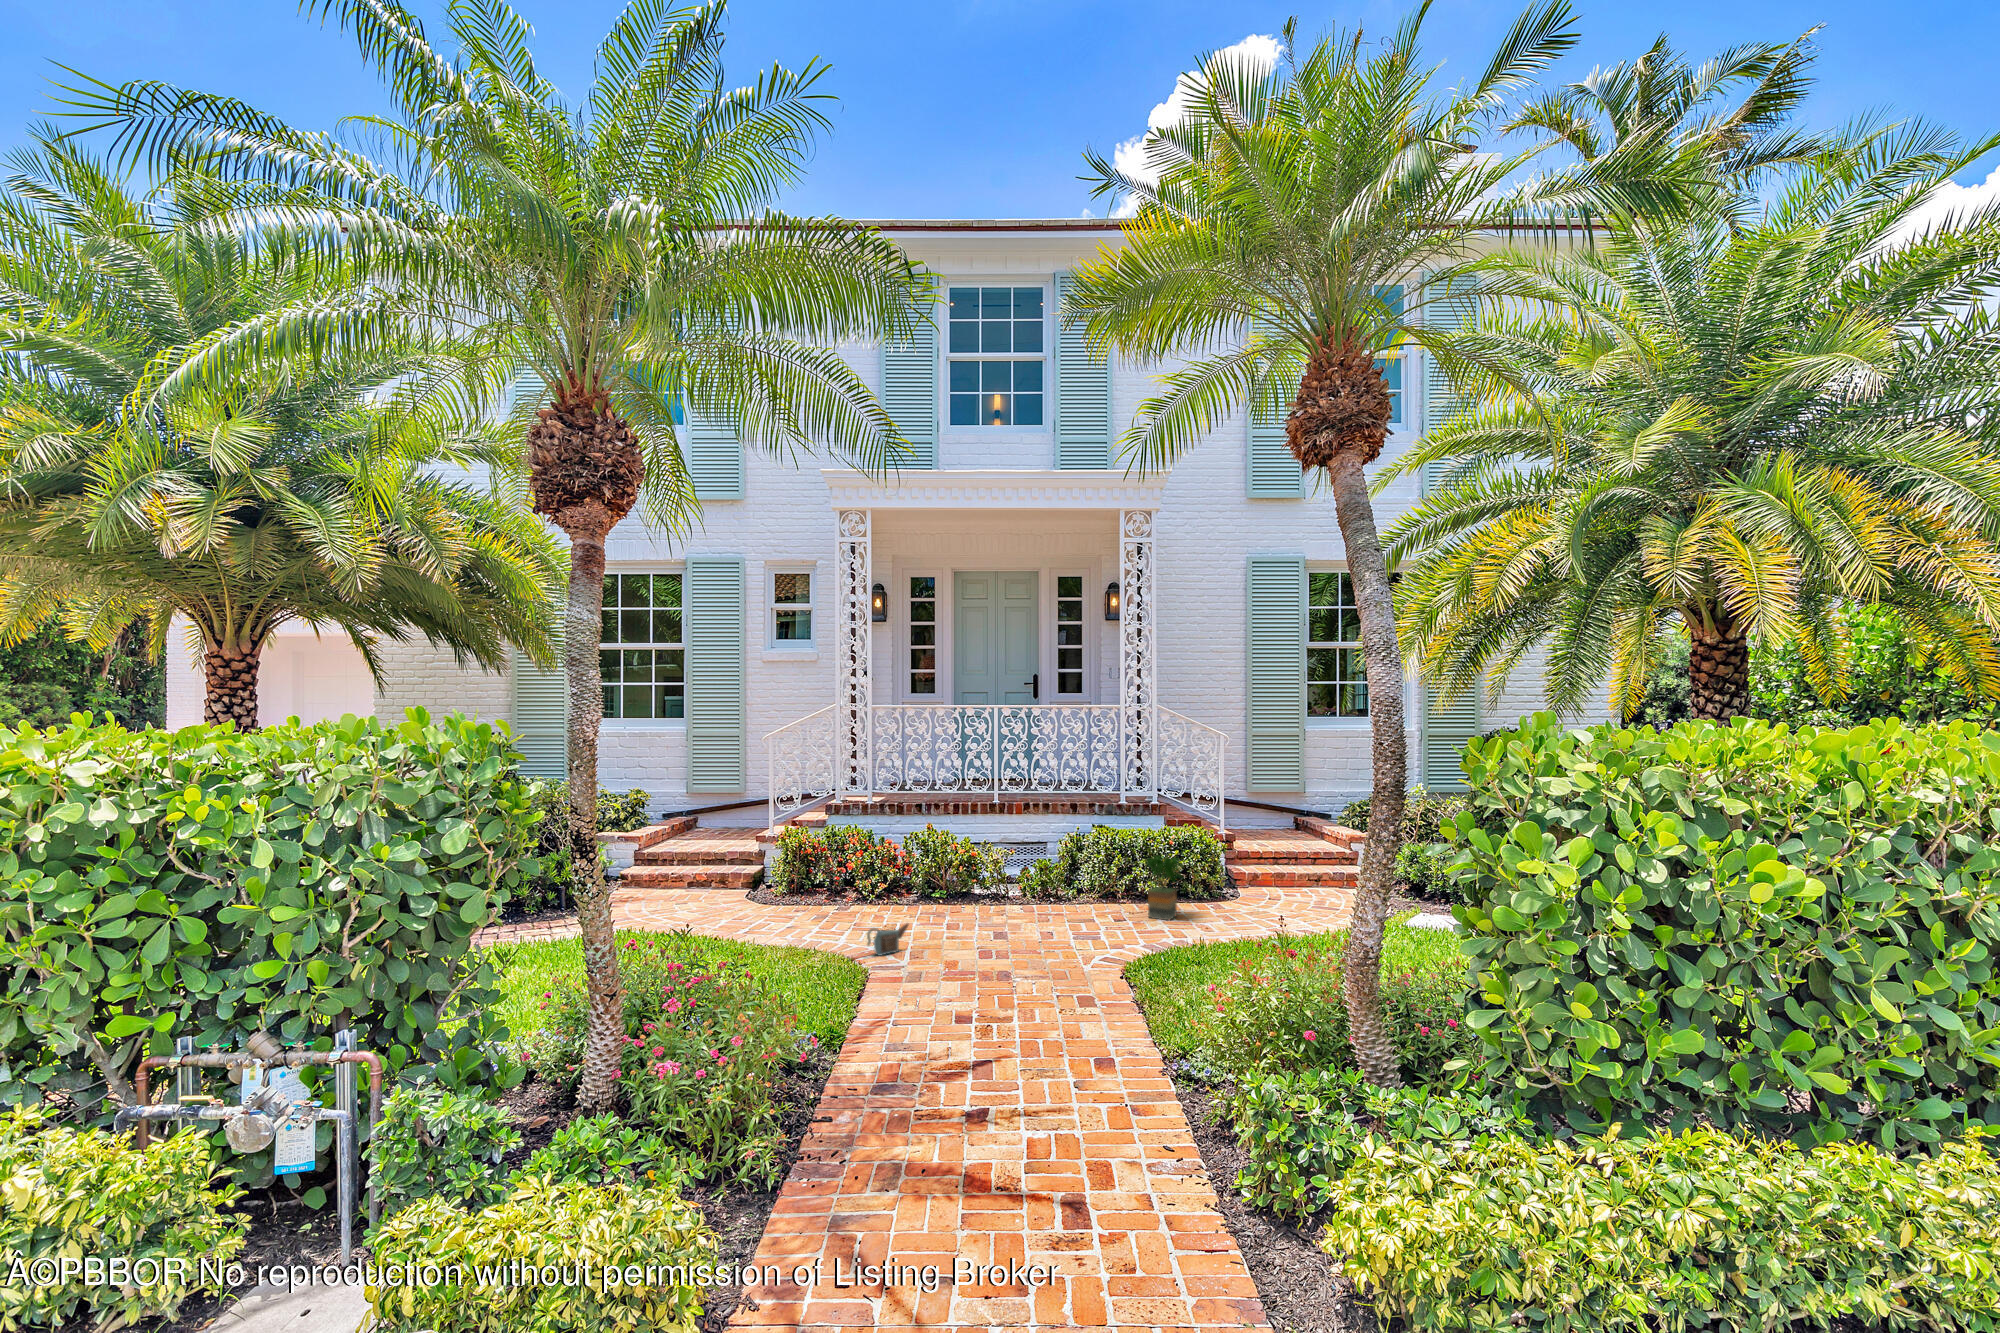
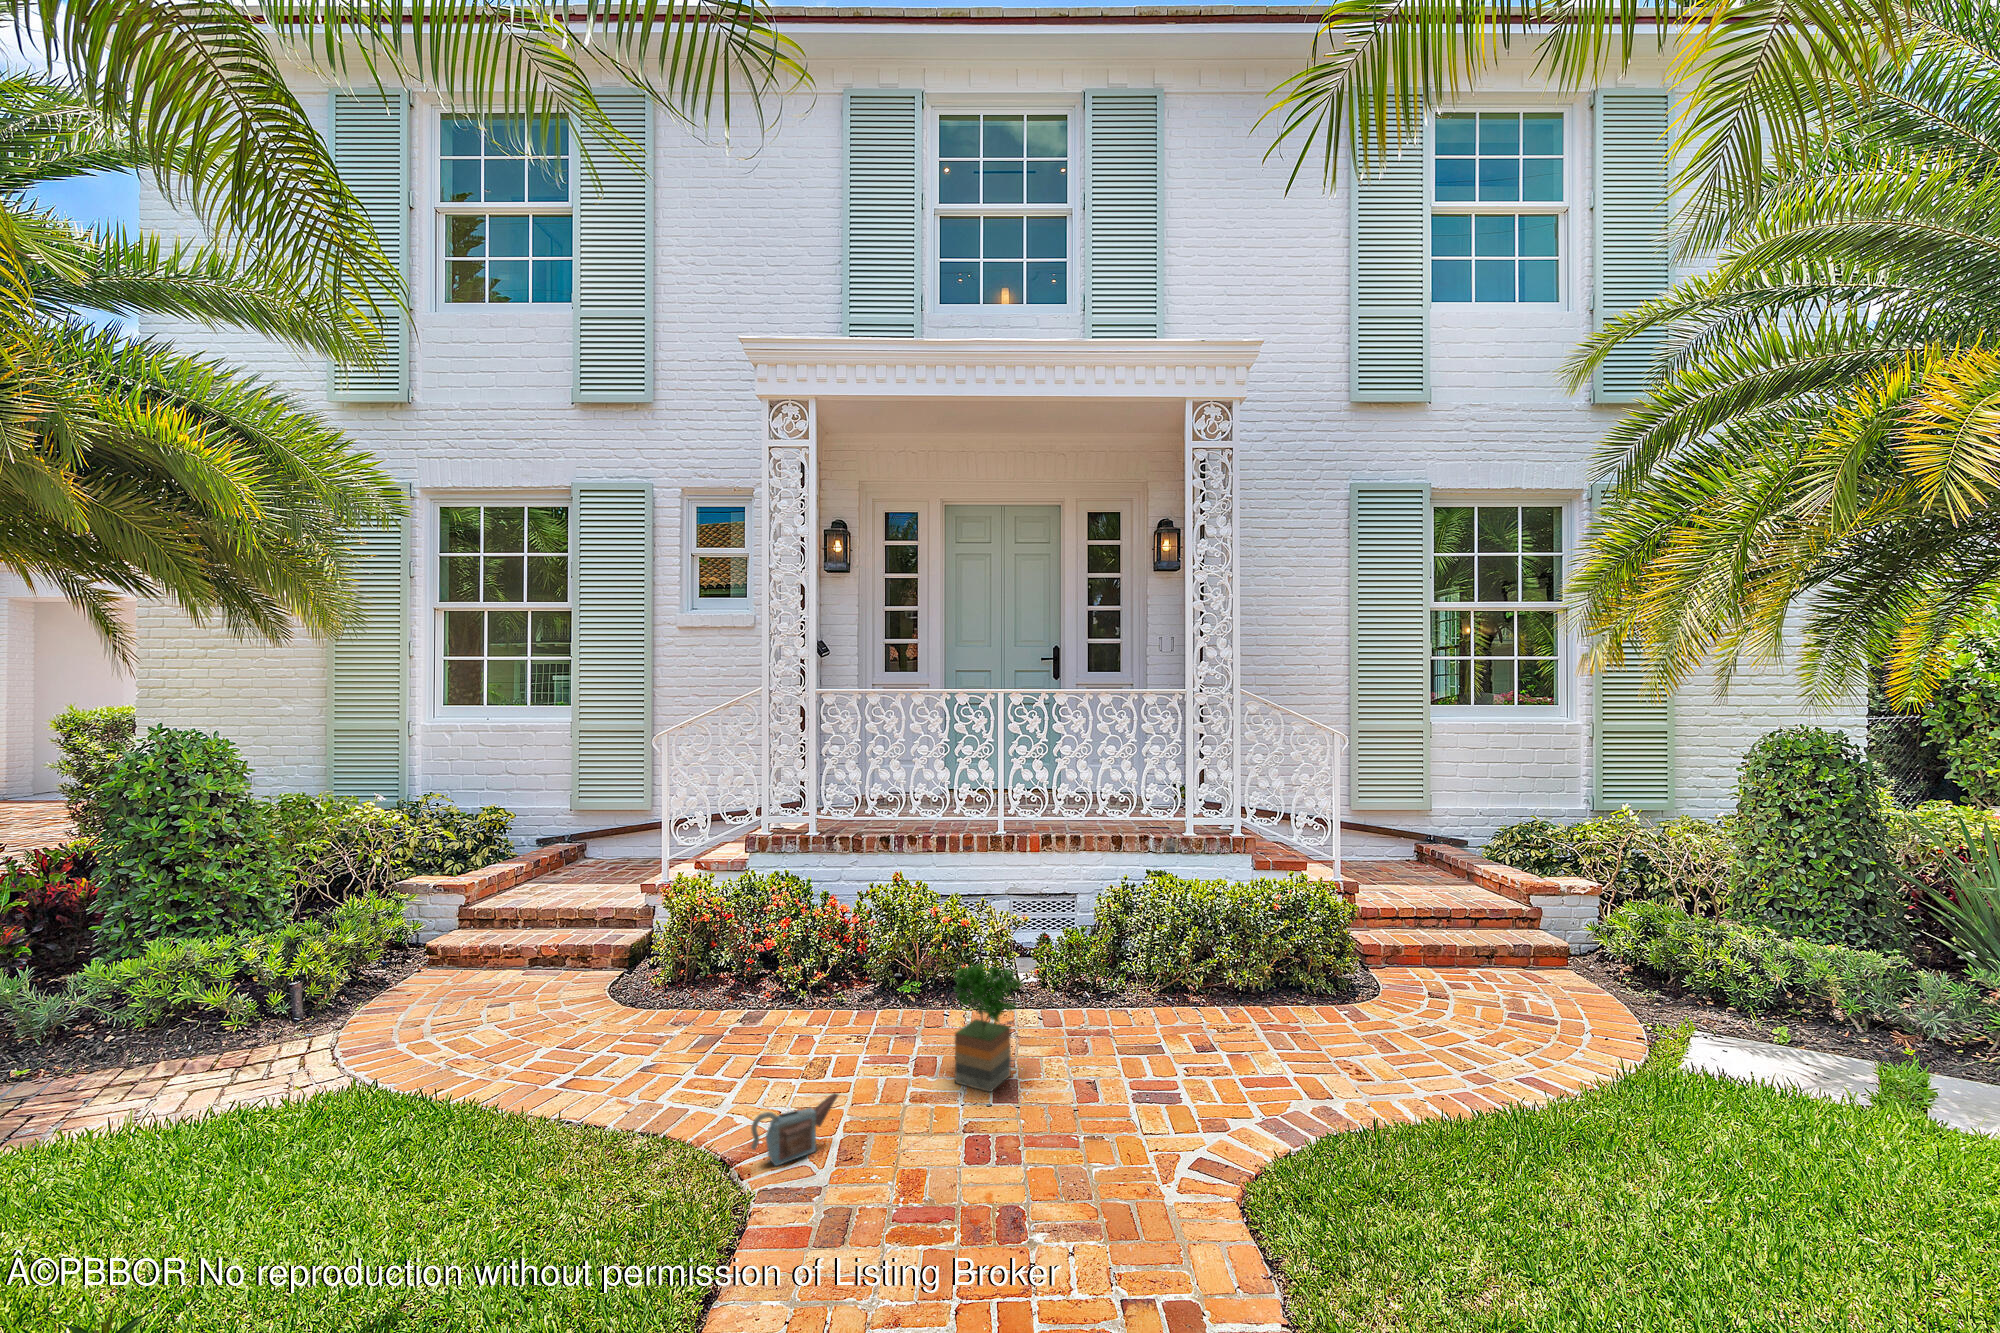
potted tree: present [1146,856,1183,920] -> present [955,964,1023,1092]

